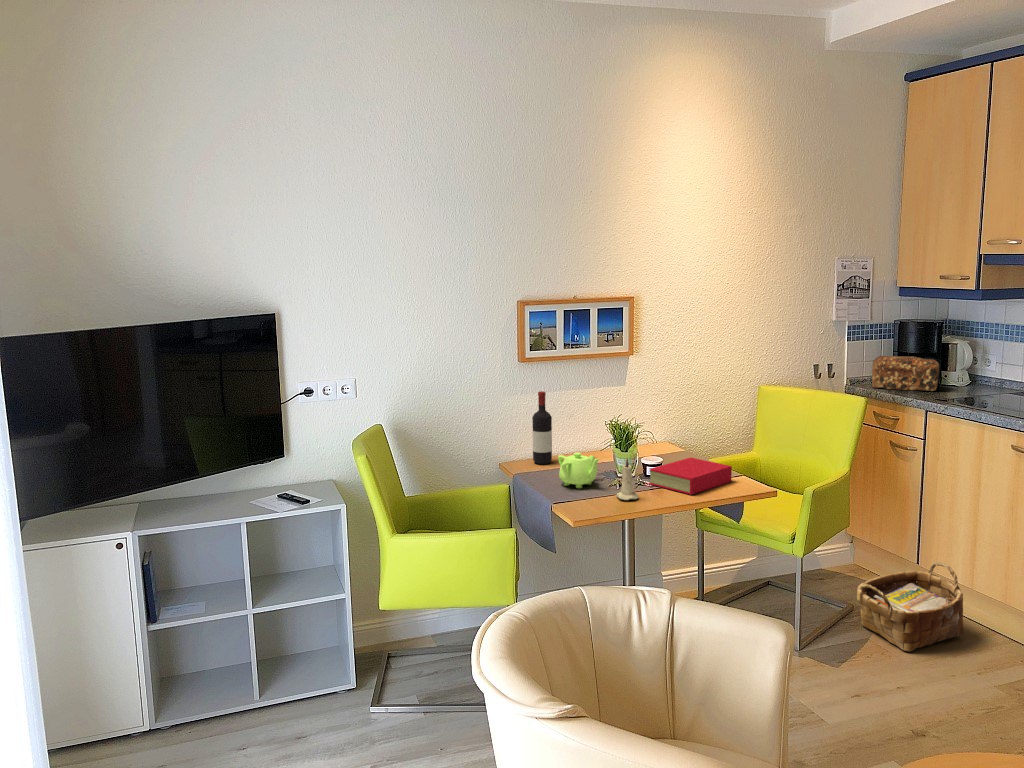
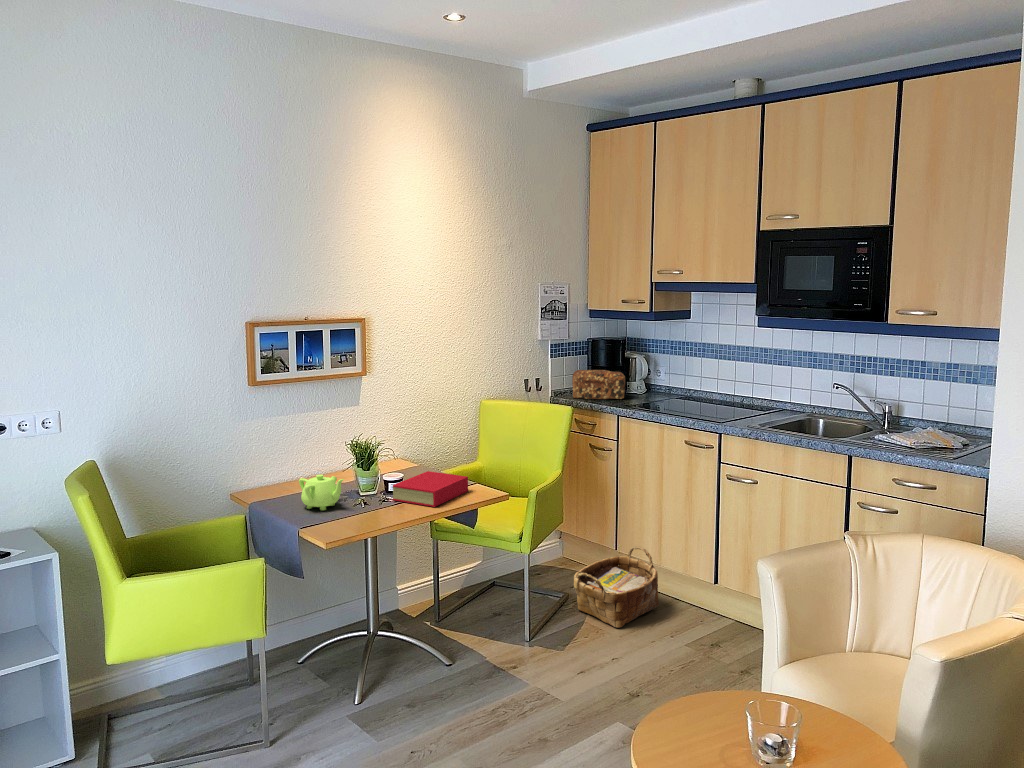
wine bottle: present [532,391,552,464] -> none [267,415,288,489]
candle: present [616,458,639,500] -> none [363,476,386,518]

